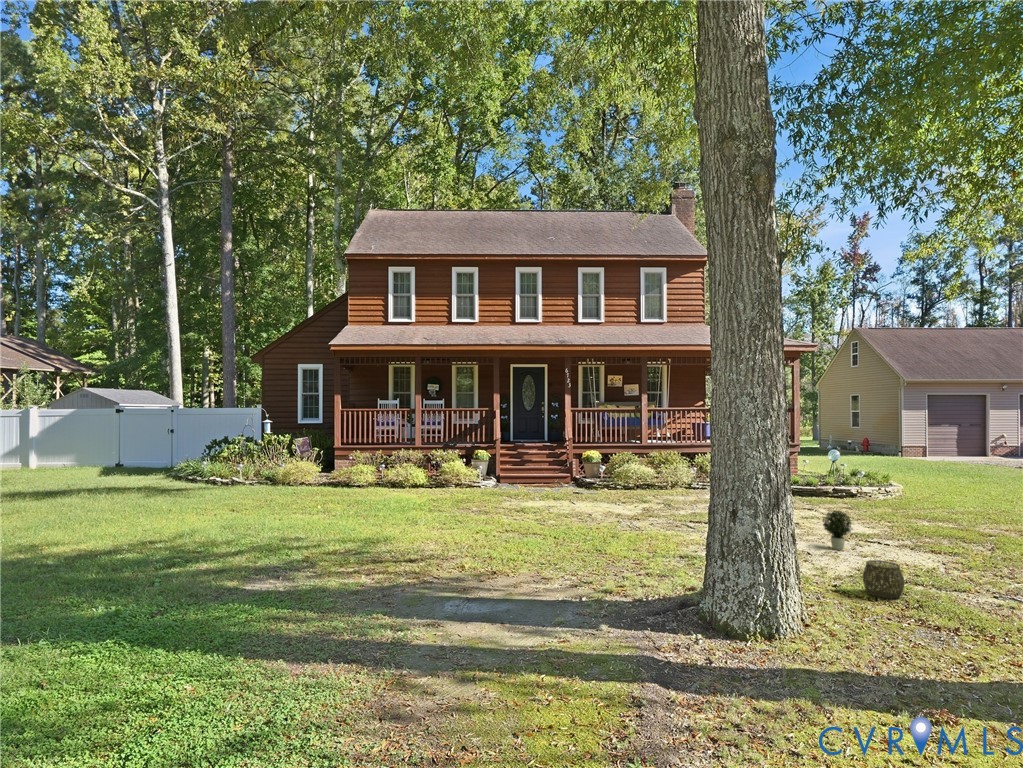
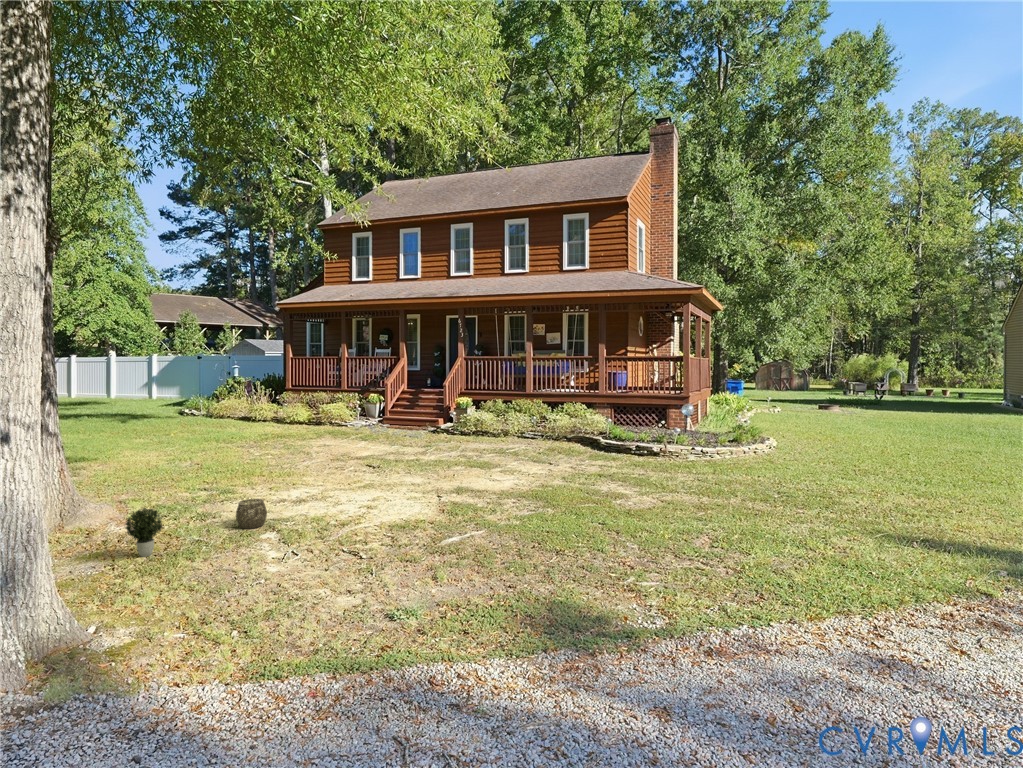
potted plant: present [823,511,852,551] -> present [125,508,163,557]

